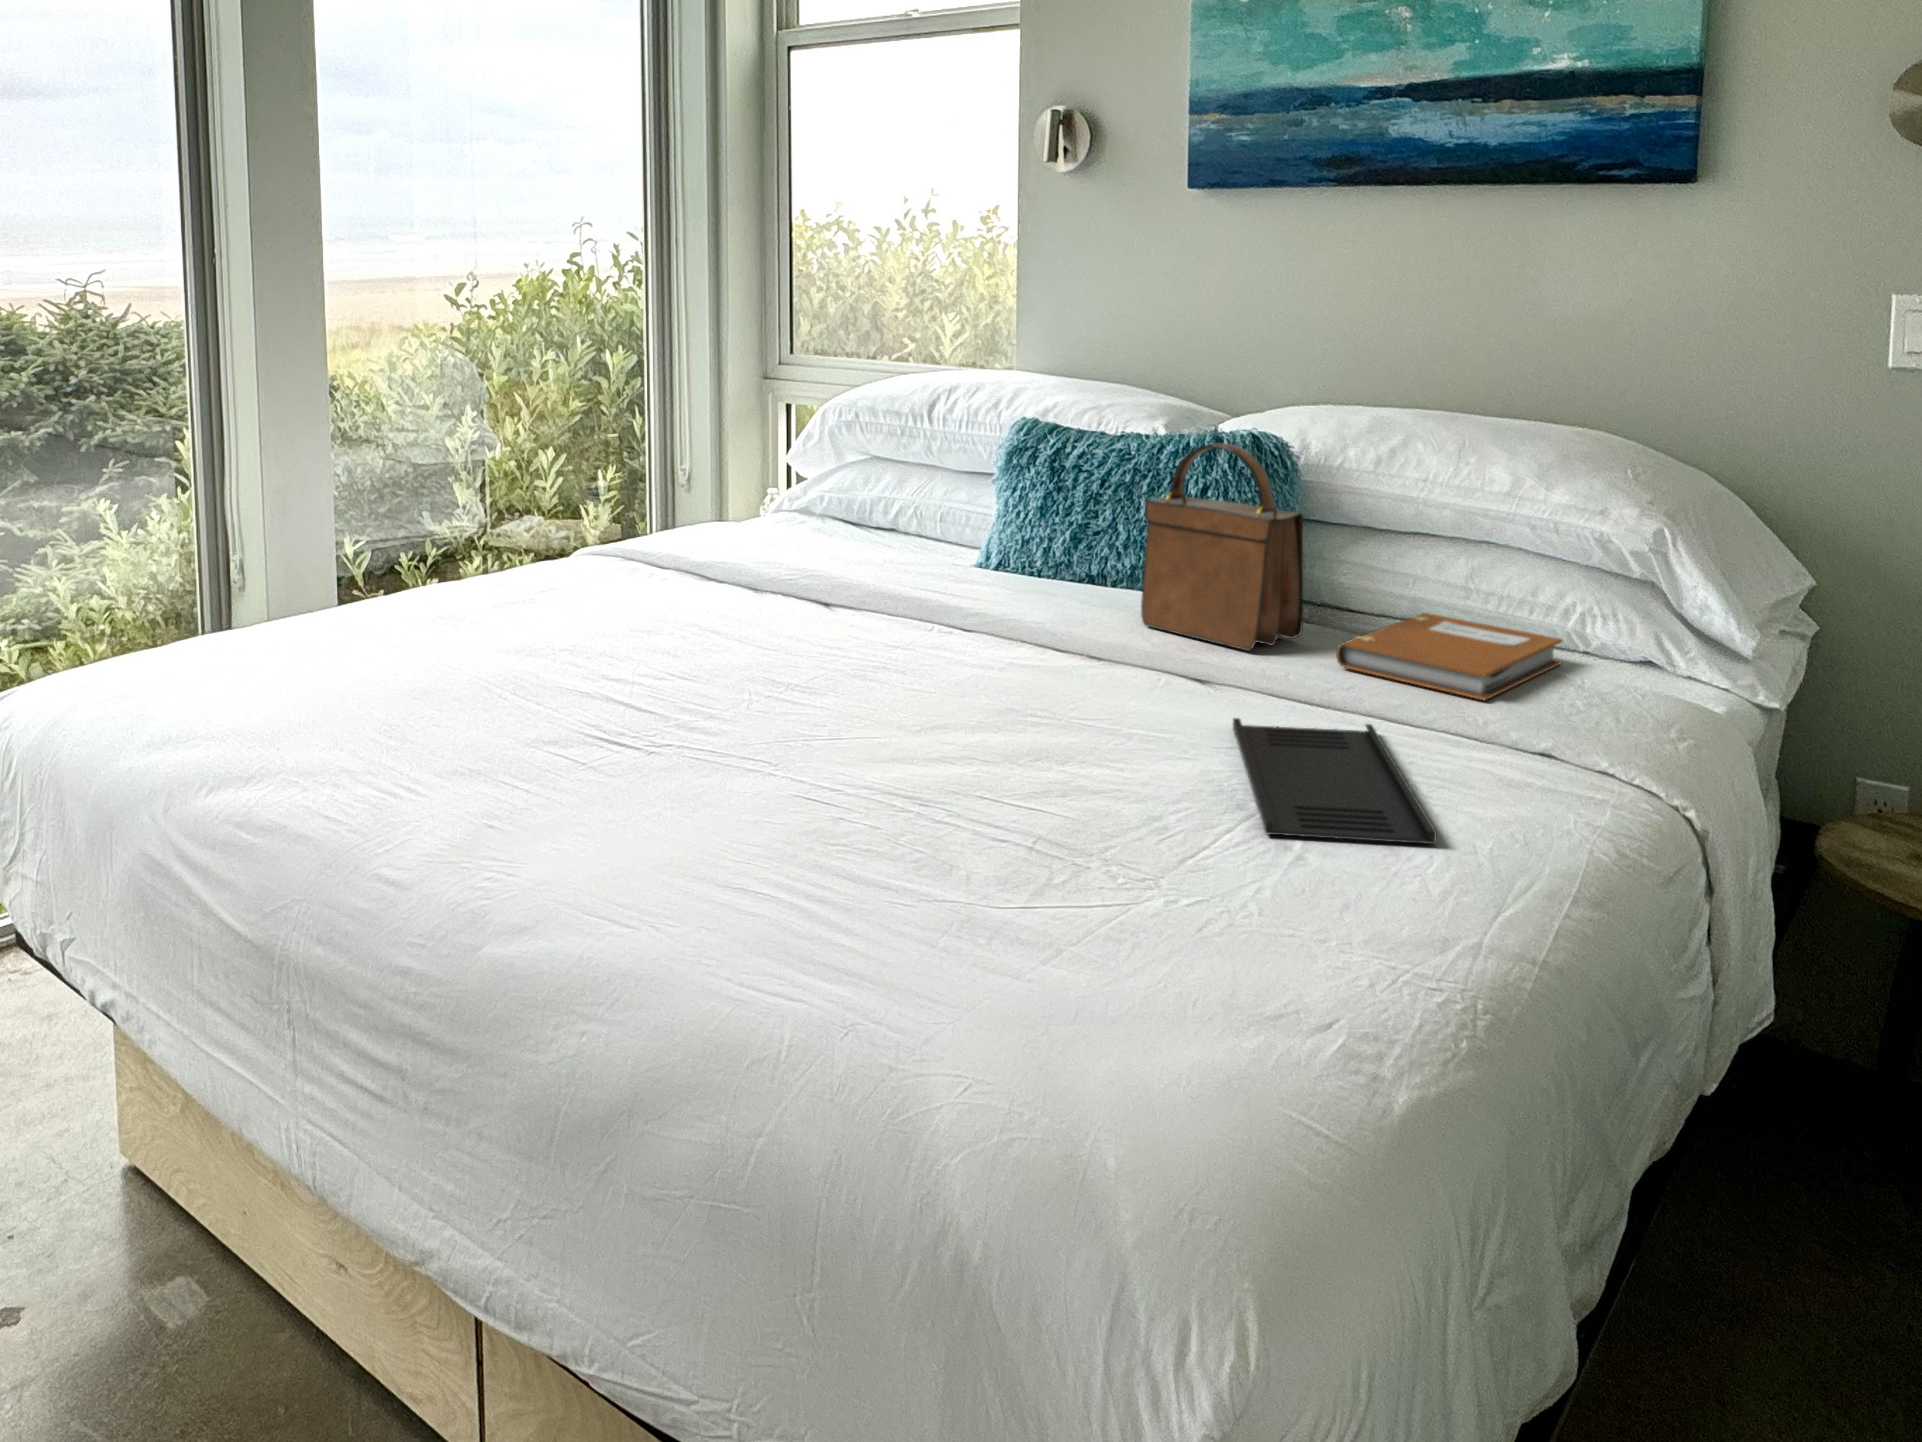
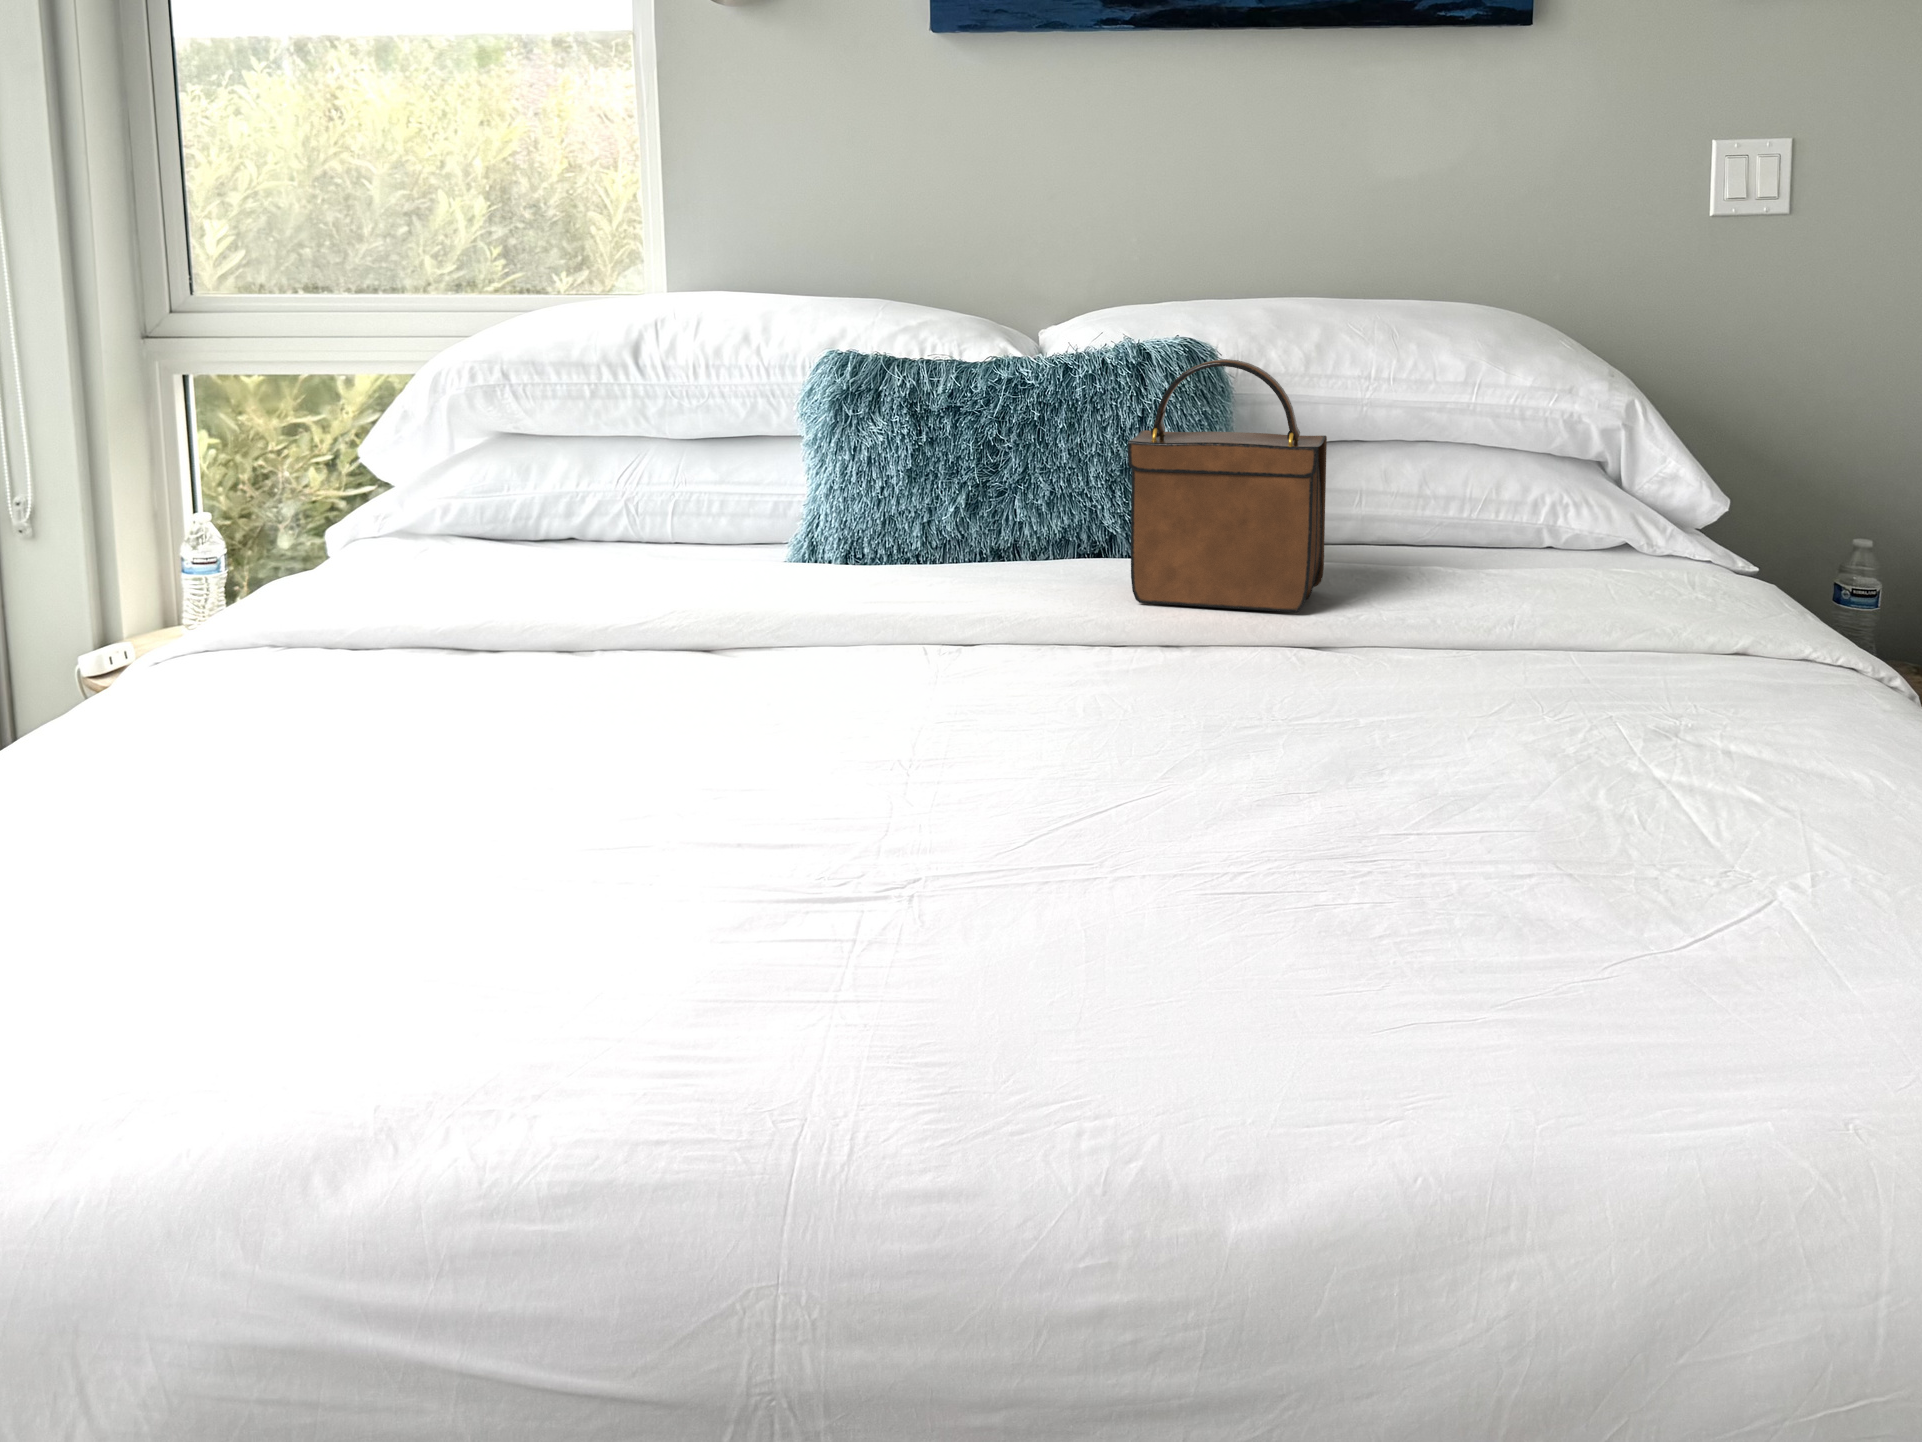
notebook: present [1336,613,1562,700] -> none [1404,535,1591,622]
tray: present [1233,718,1437,844] -> none [1429,670,1807,816]

